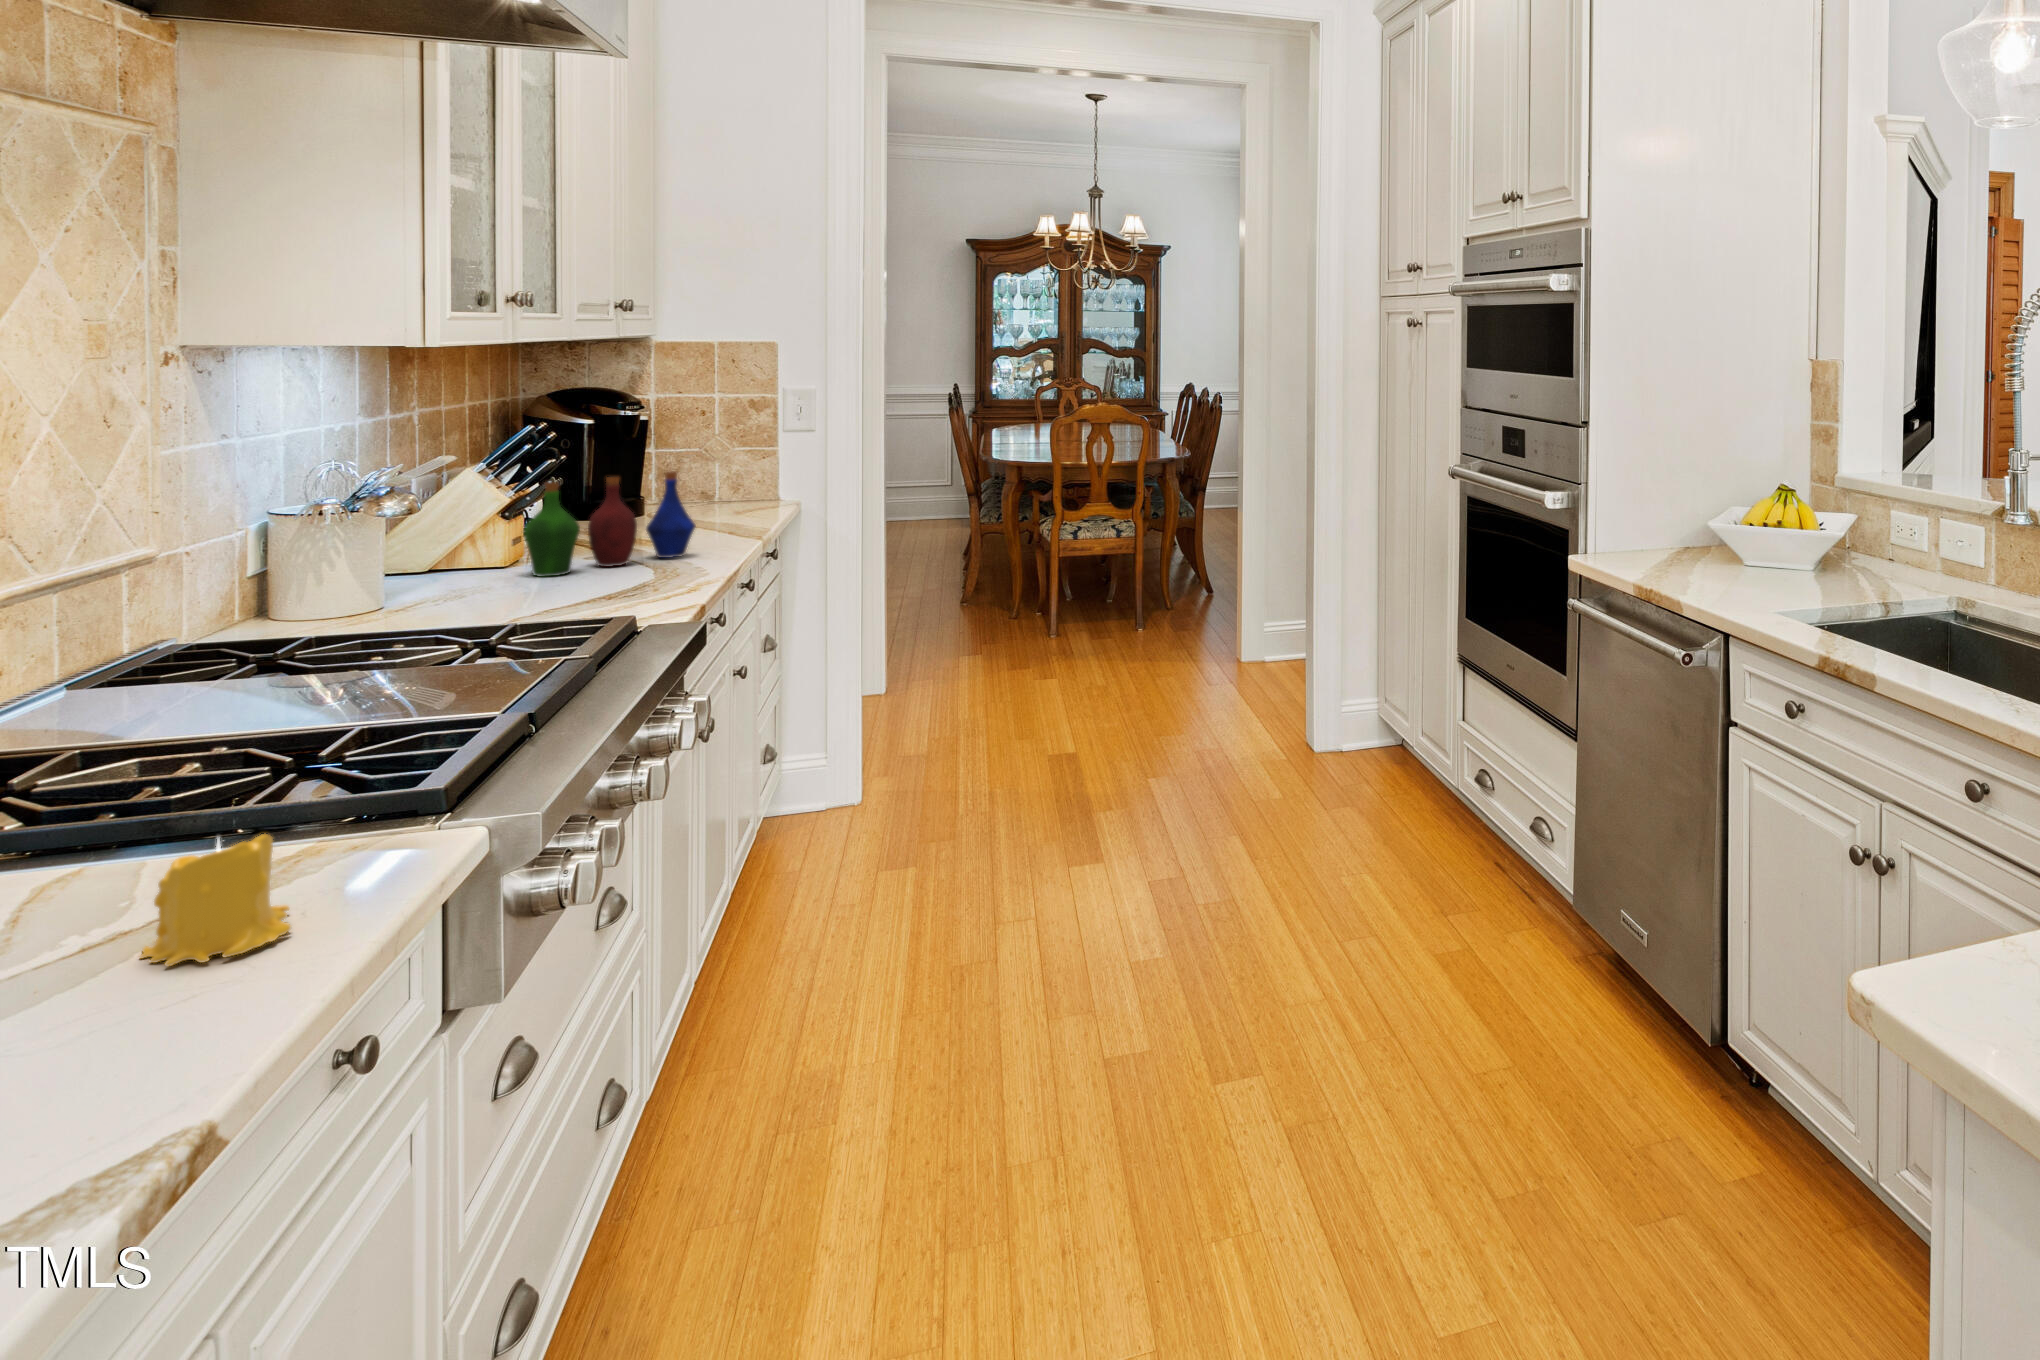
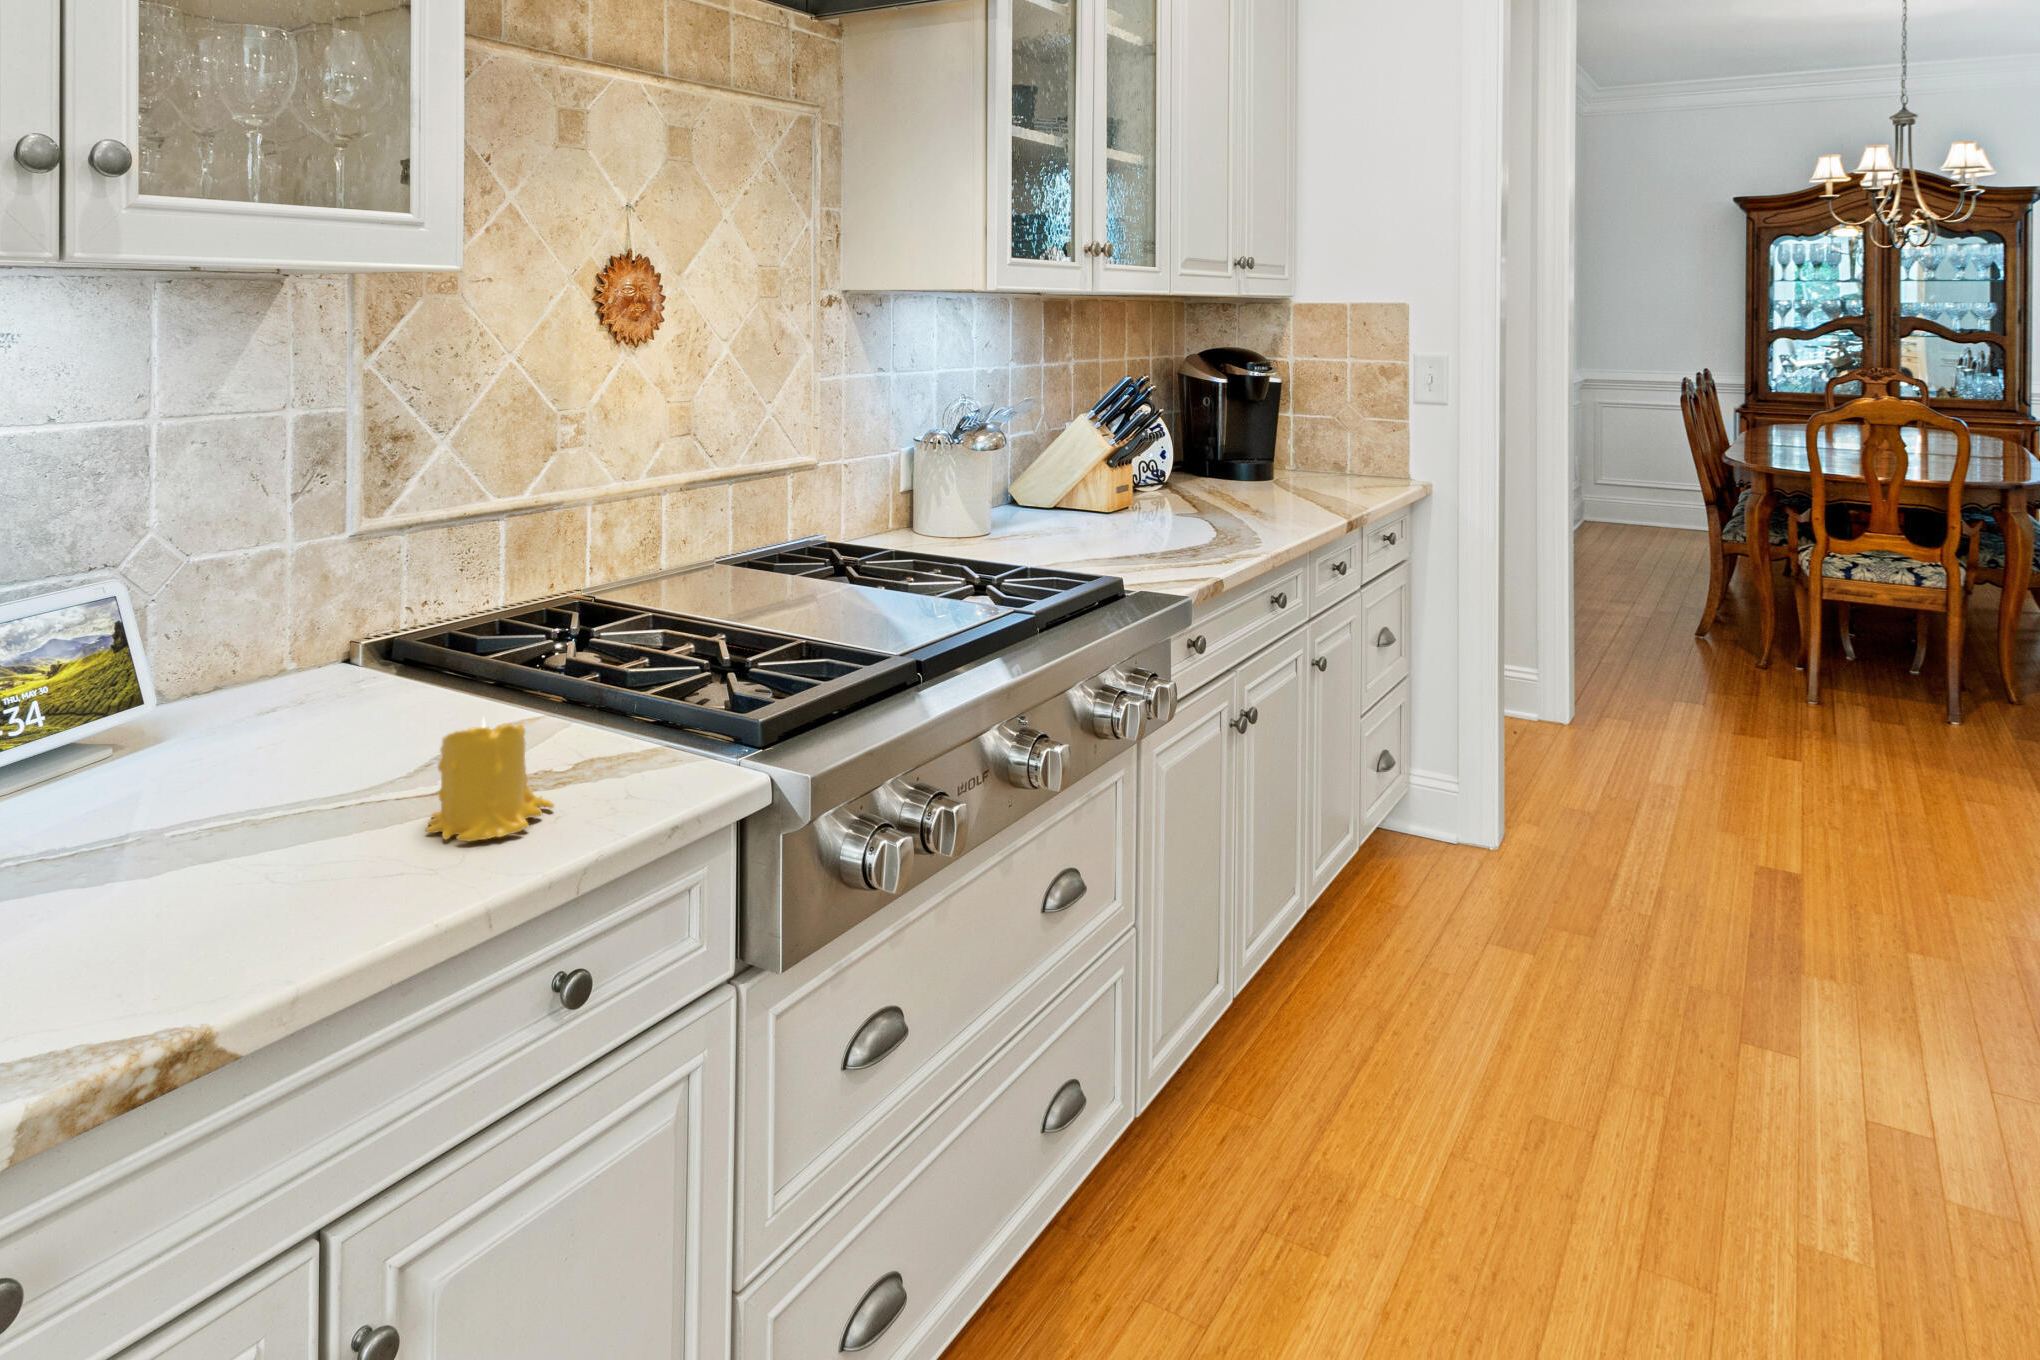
bottle: present [523,471,696,577] -> none [1104,430,1267,527]

